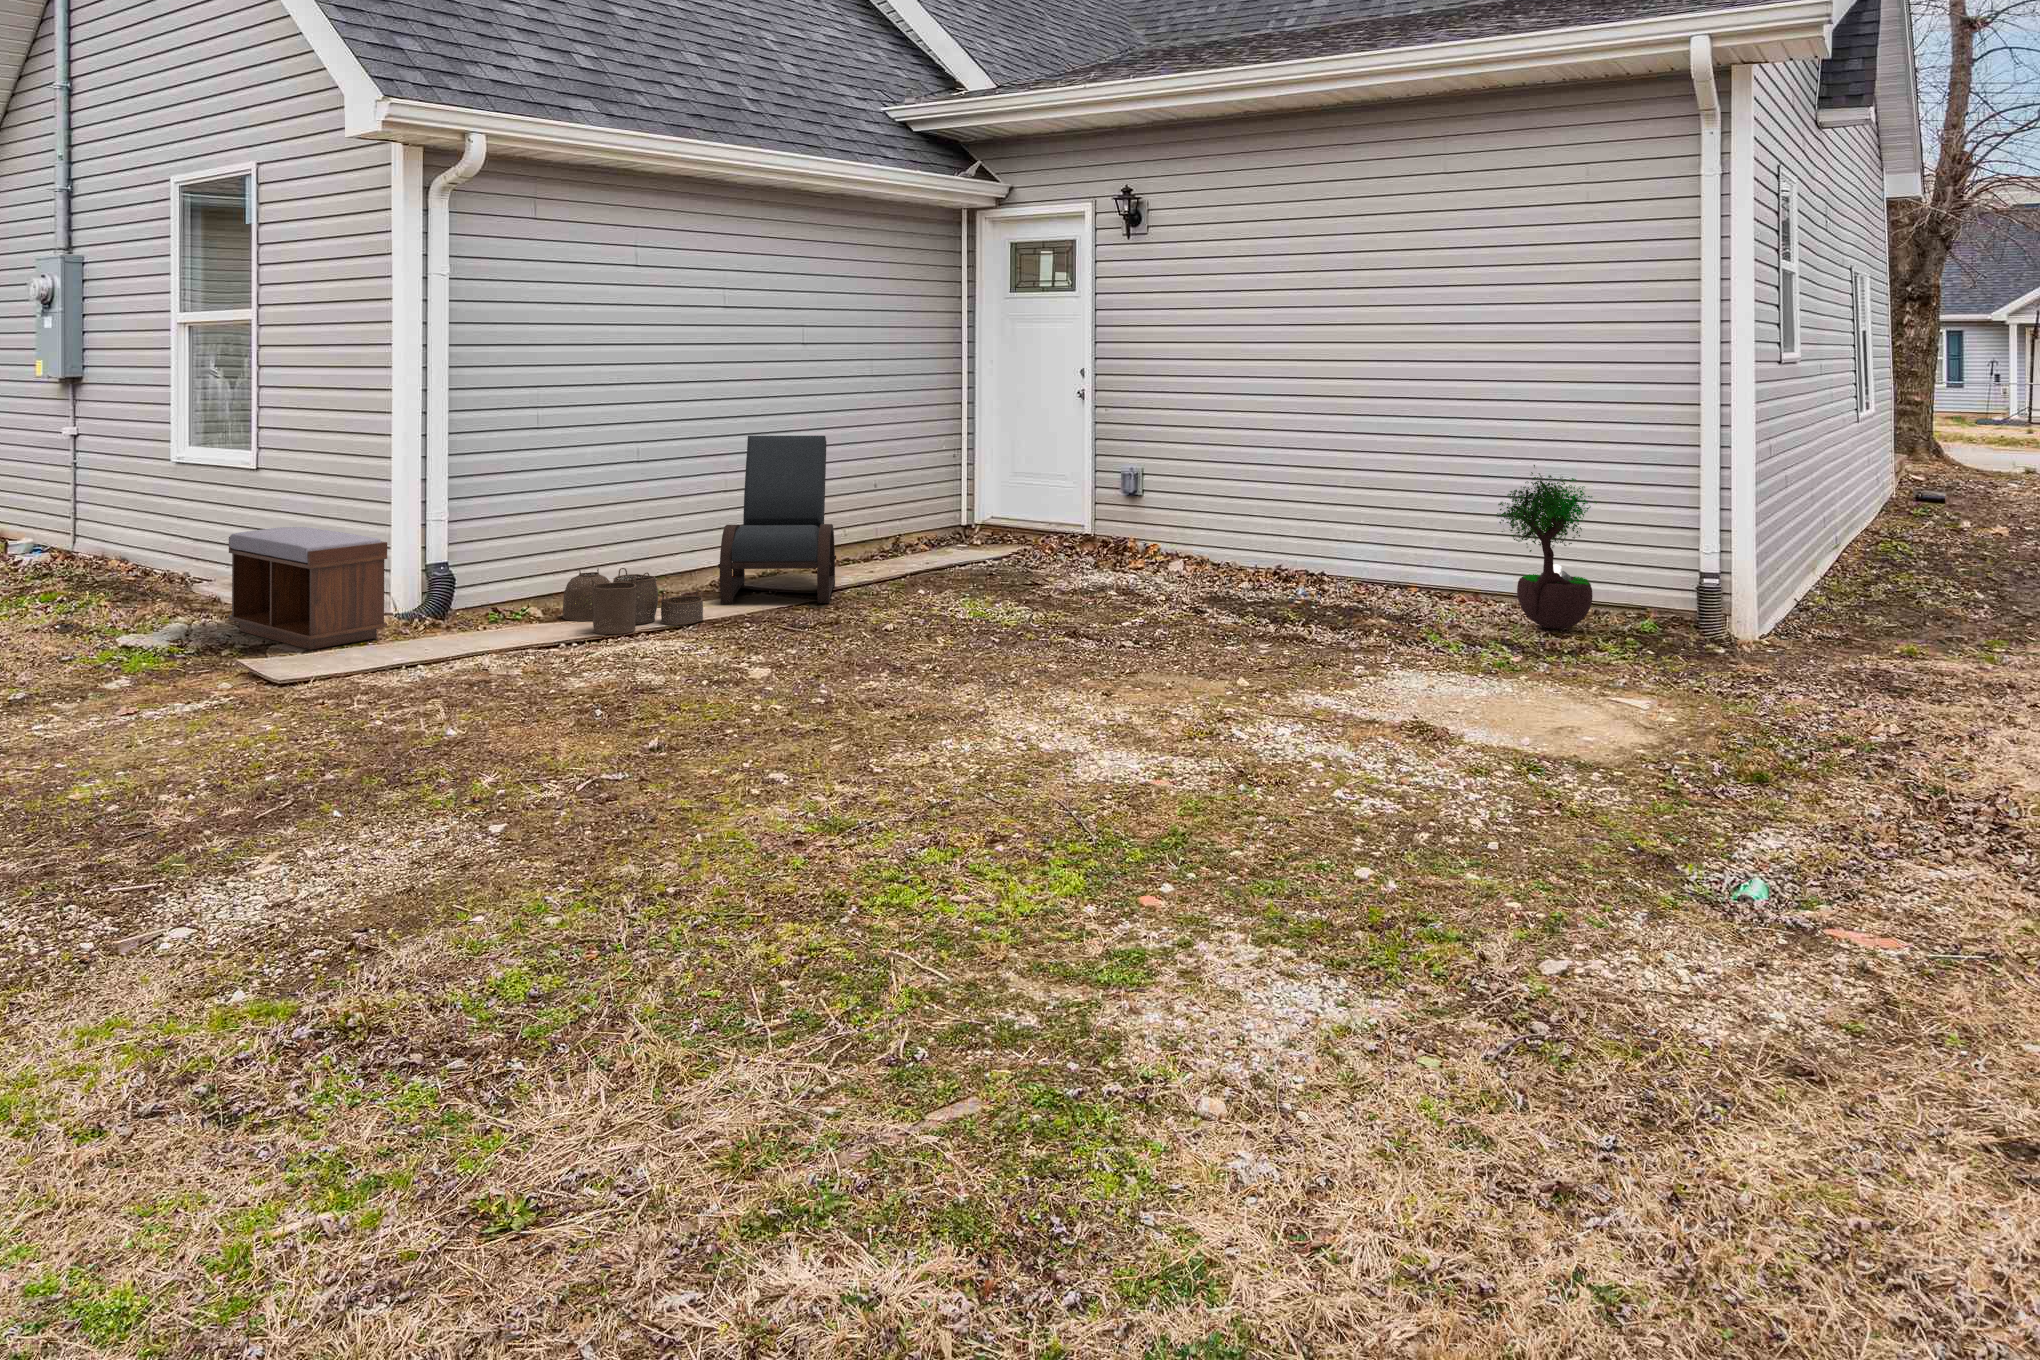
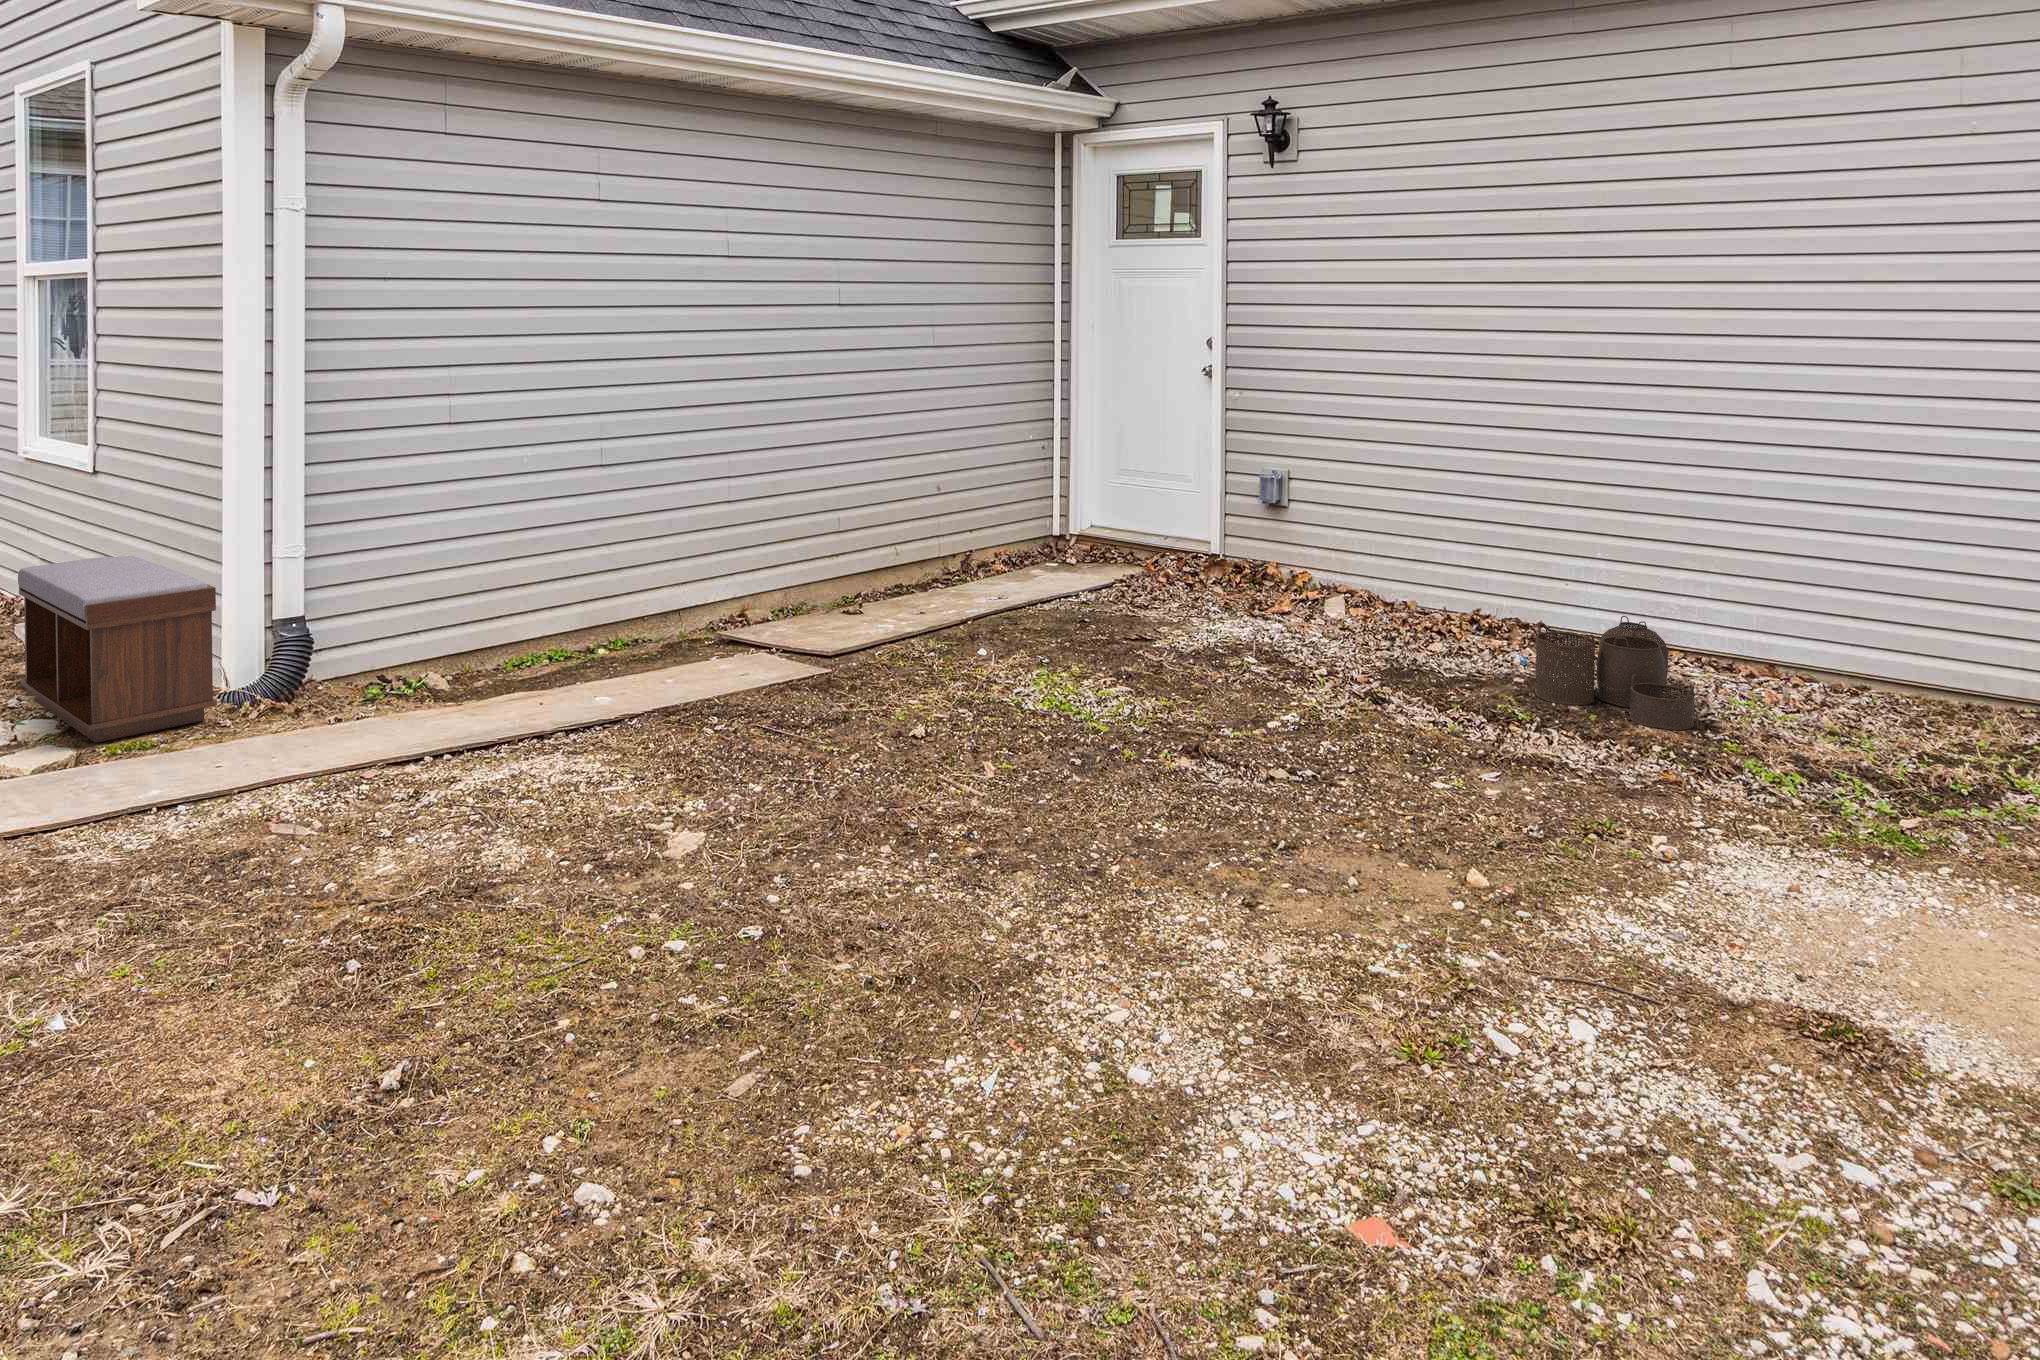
lounge chair: present [718,436,836,604] -> none [703,428,871,663]
potted tree: present [1496,465,1597,629] -> none [1824,493,1997,739]
woven basket: present [563,568,703,634] -> present [1535,616,1695,730]

